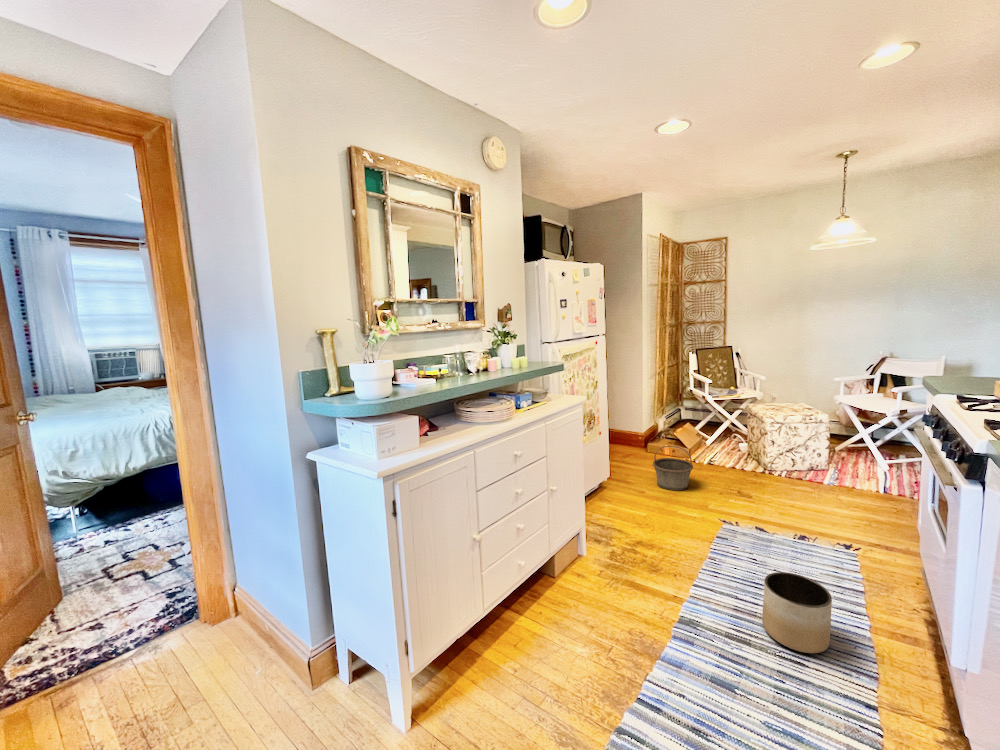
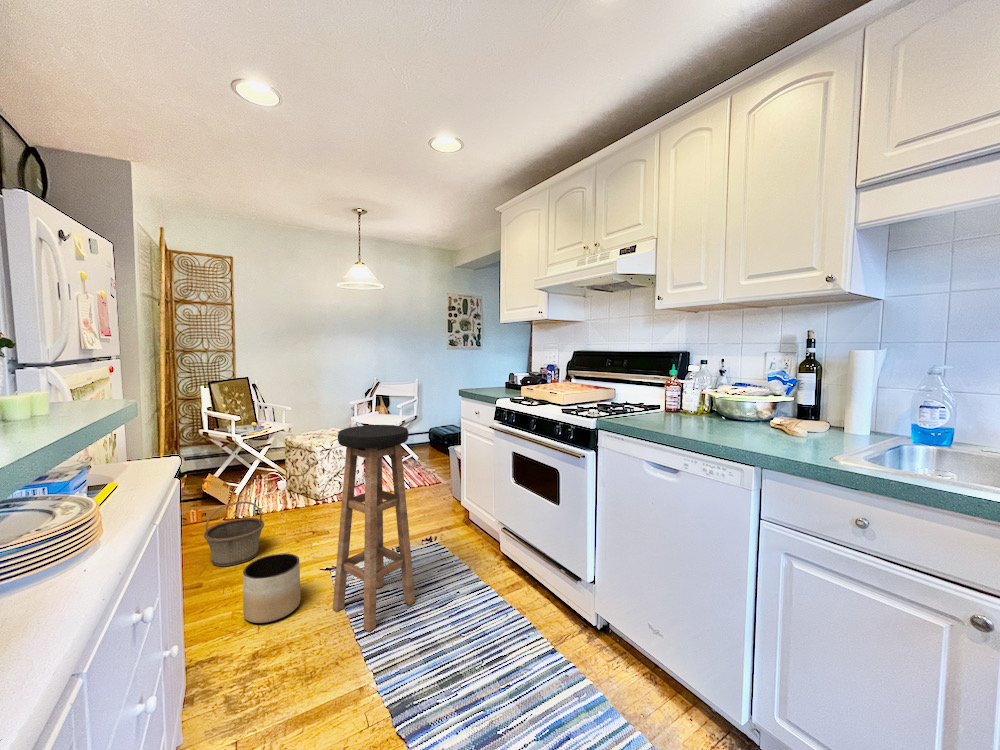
bar stool: none [701,405,773,580] -> present [333,425,415,632]
planter: present [762,572,832,653] -> present [243,553,300,623]

